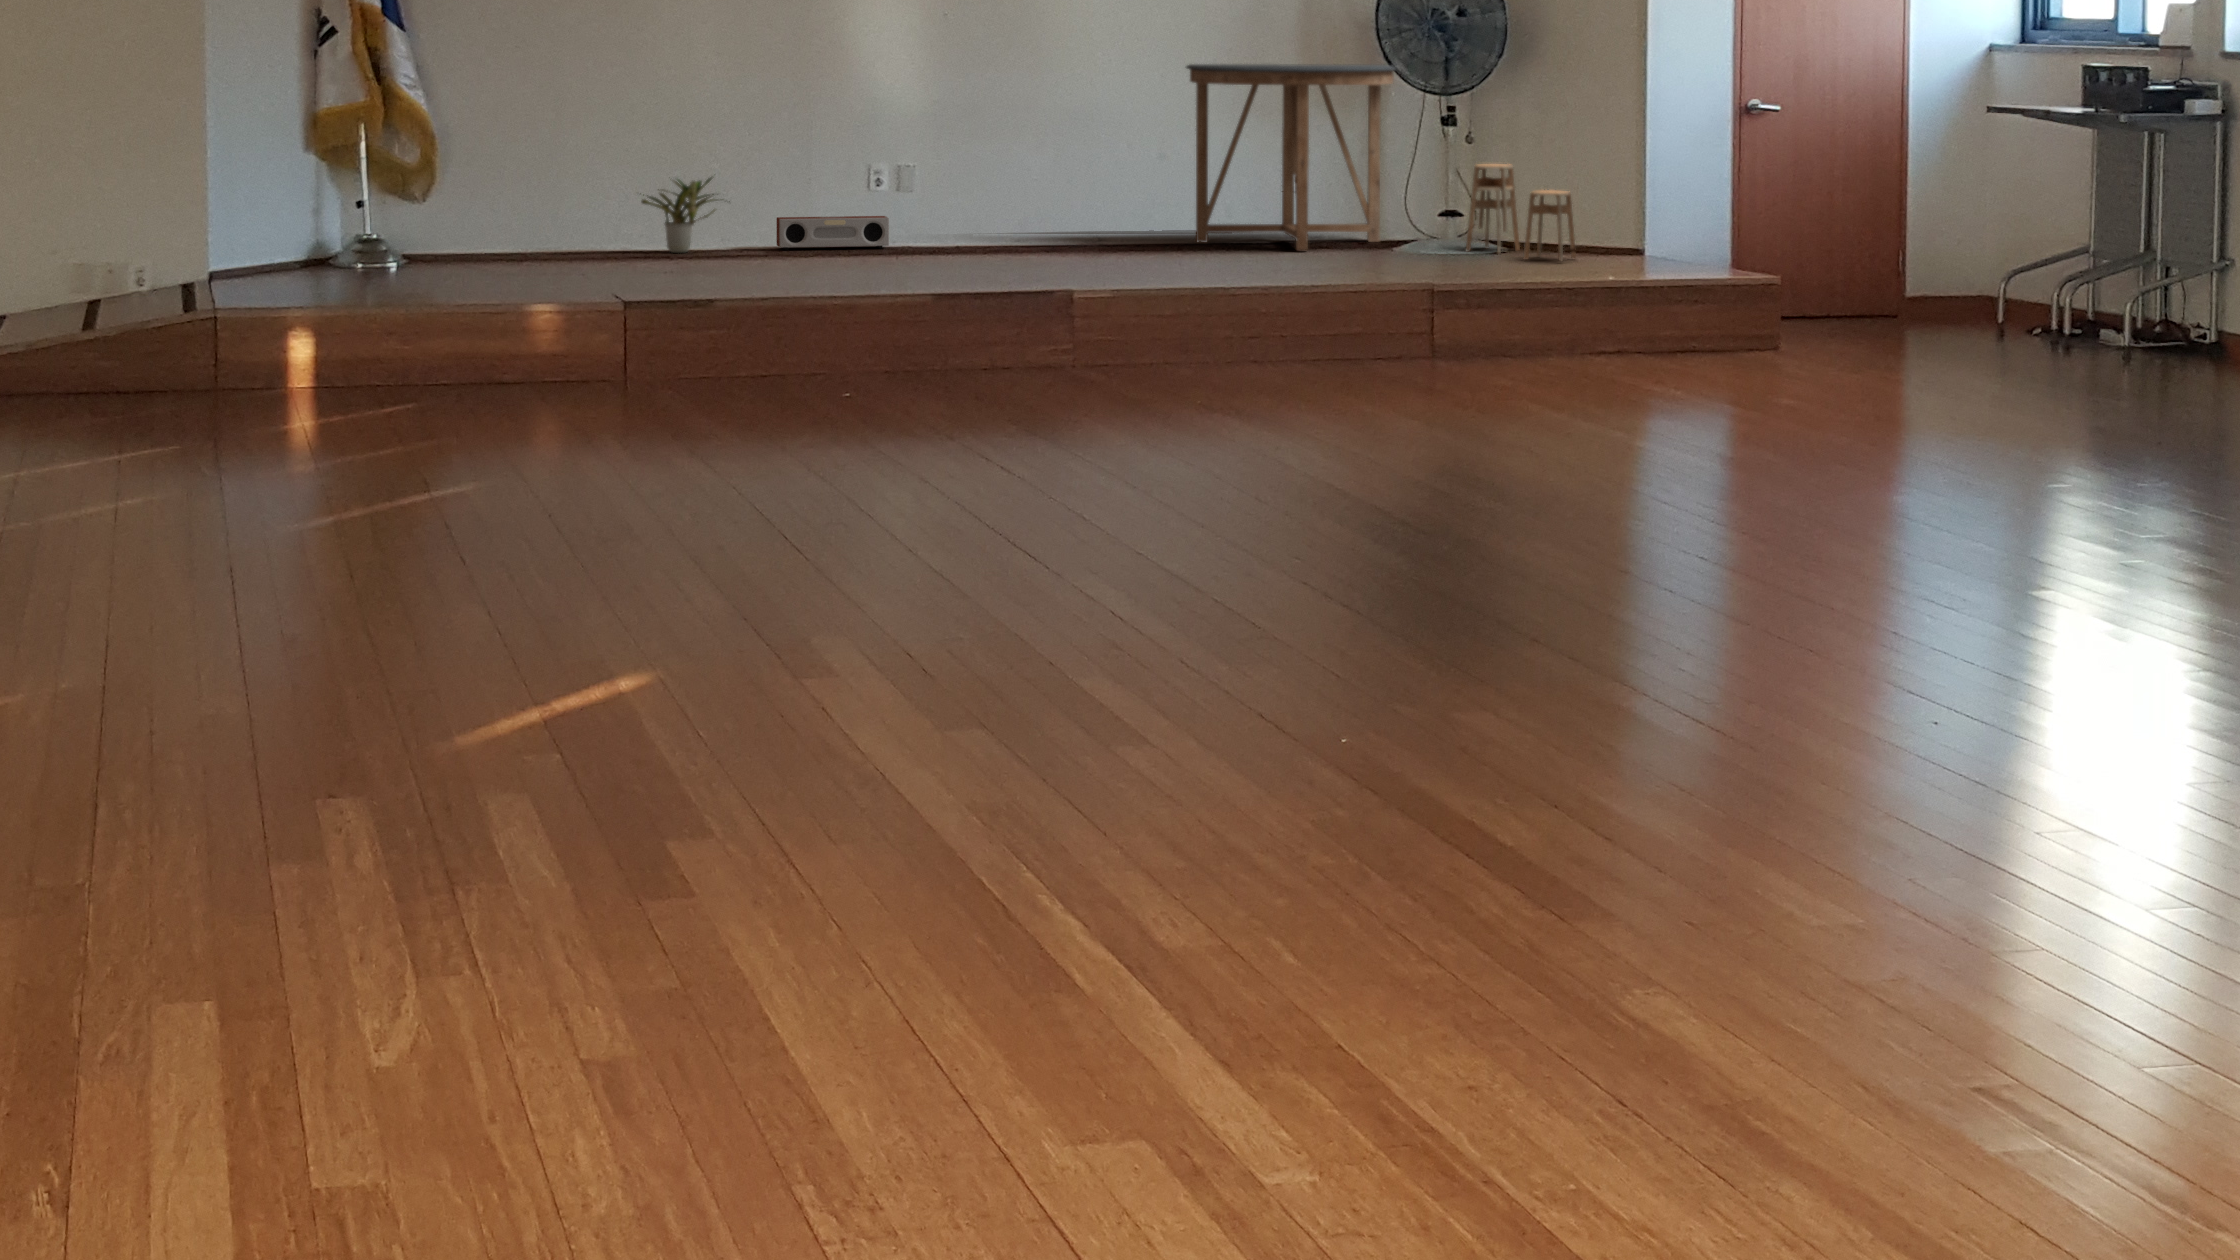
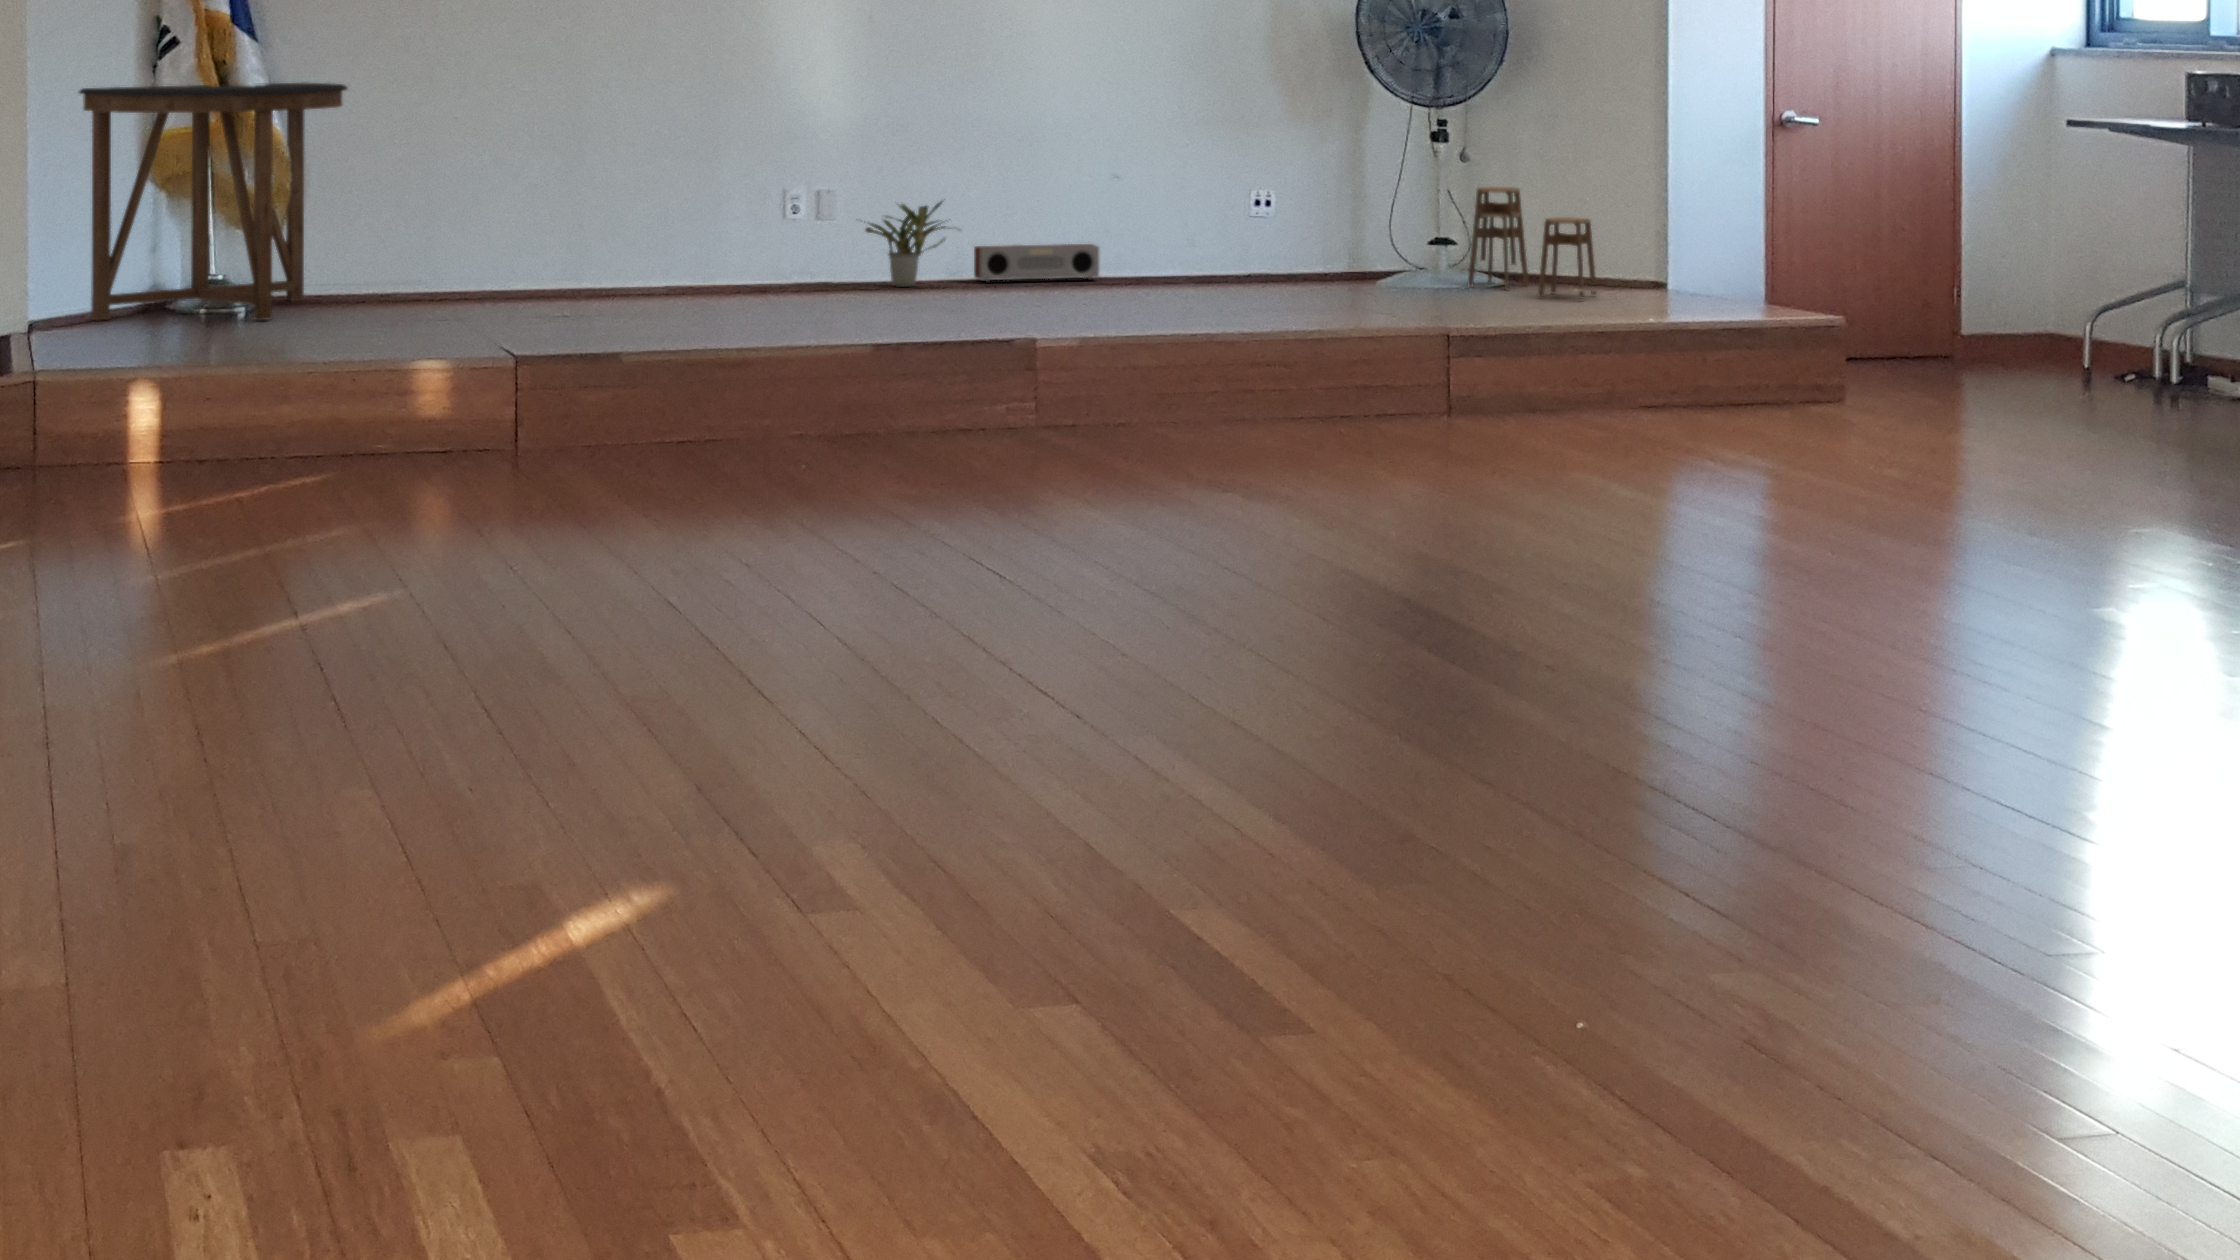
console table: present [1186,64,1396,250] -> present [79,83,348,321]
potted plant: present [640,177,730,253] -> present [866,201,946,287]
speaker: present [776,216,889,250] -> present [974,244,1099,283]

